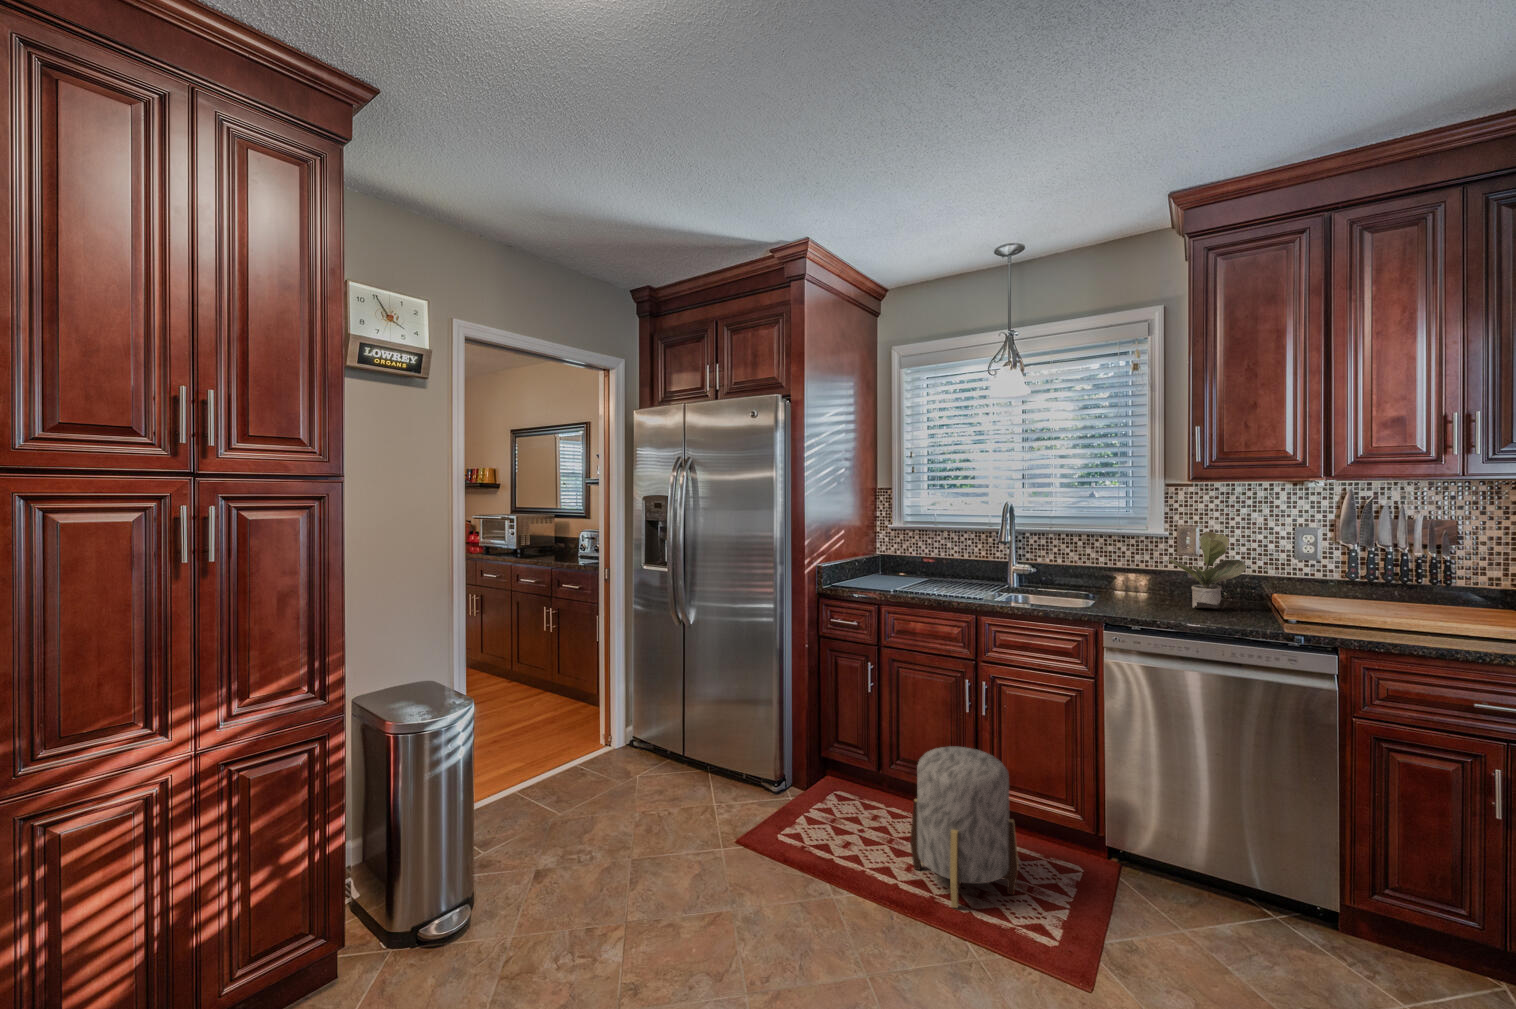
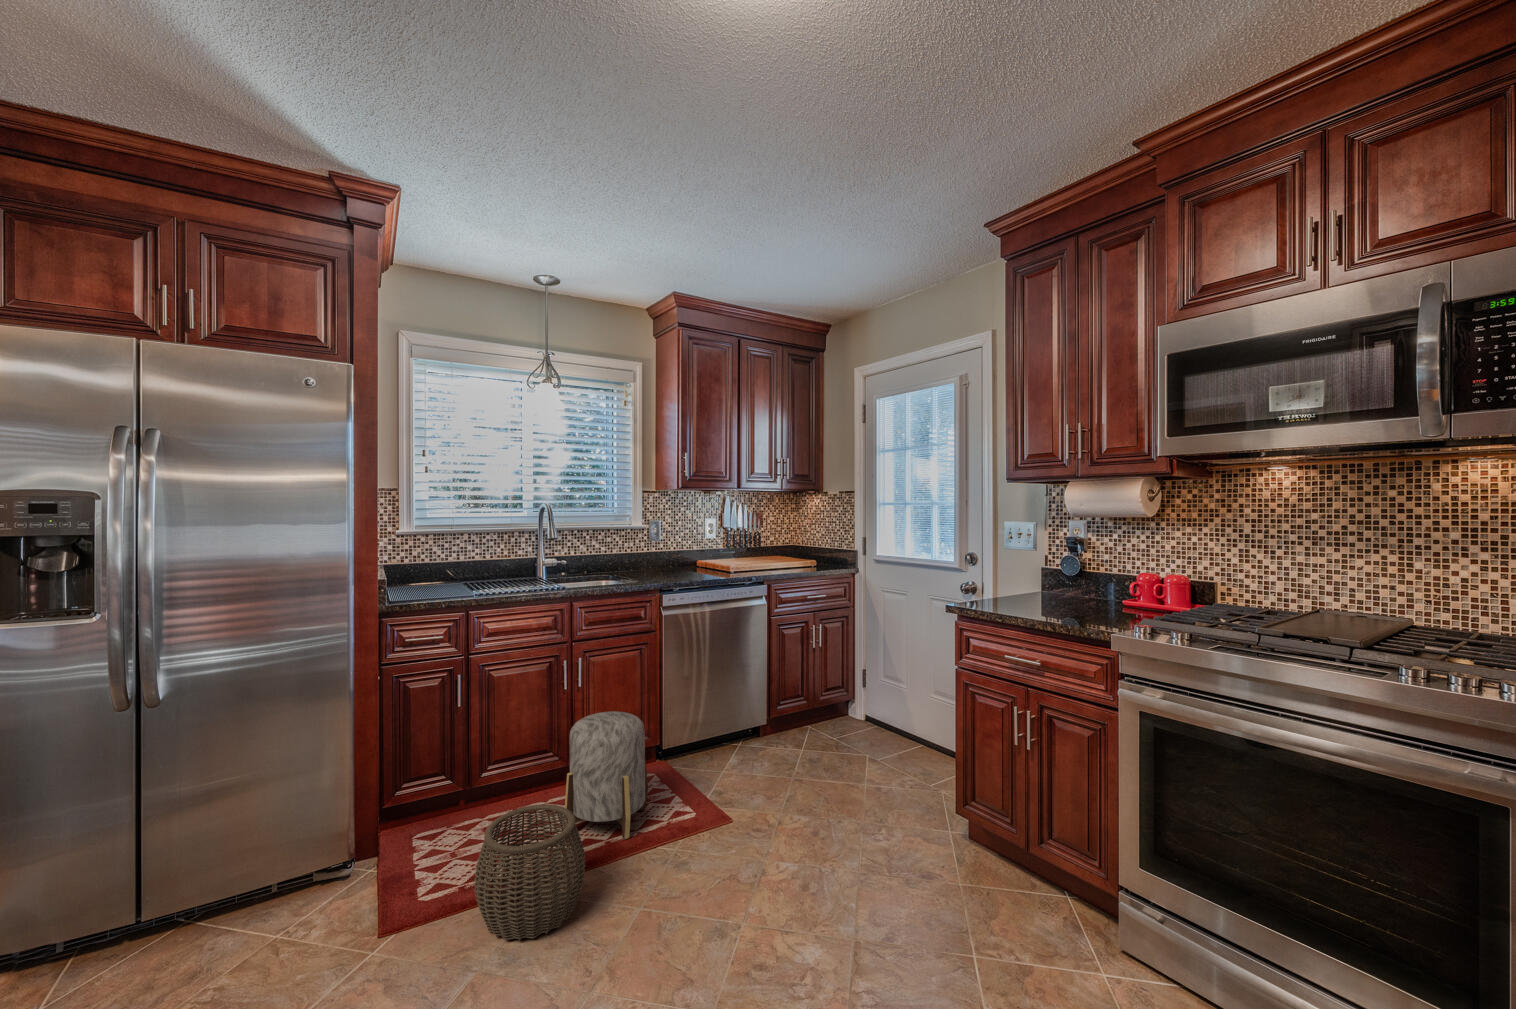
potted plant: present [1168,531,1247,608] -> none [671,523,713,575]
woven basket: none [751,799,857,932] -> present [474,805,586,941]

